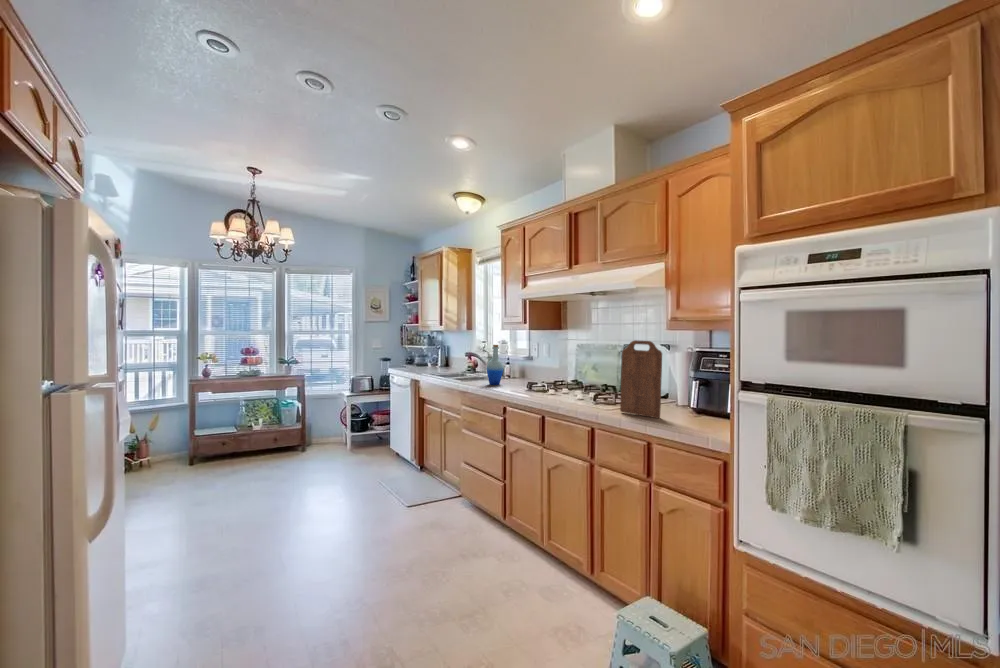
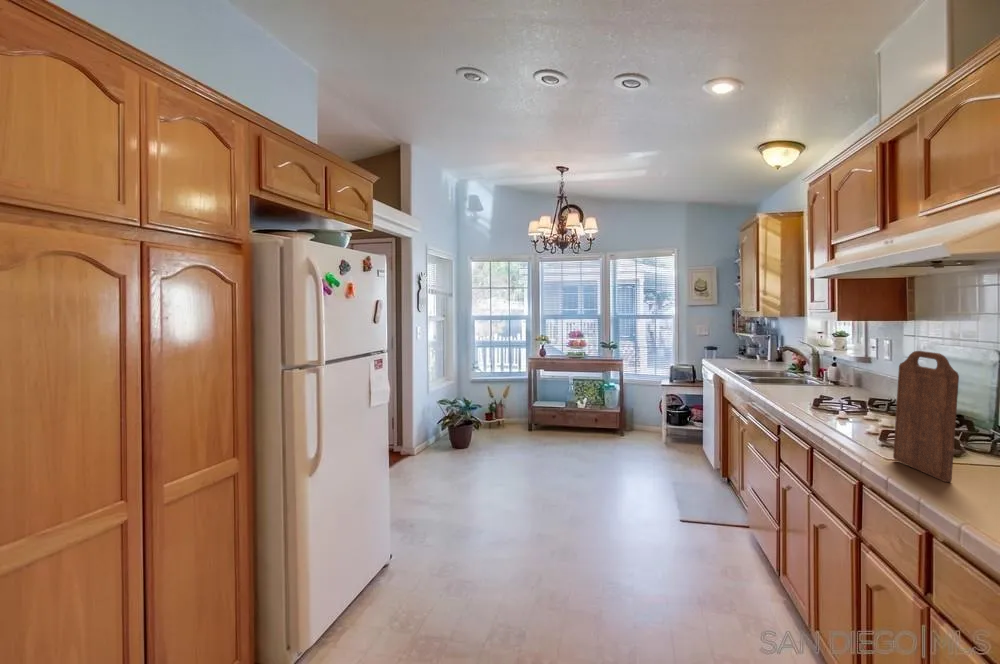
bottle: present [486,345,503,385] -> none [776,340,802,393]

